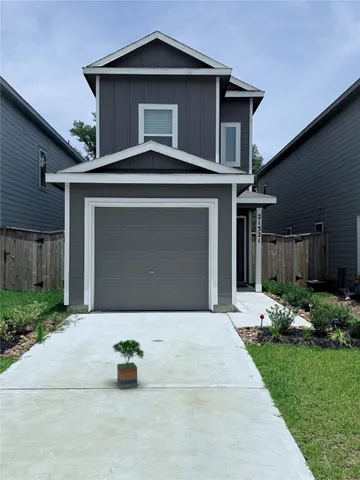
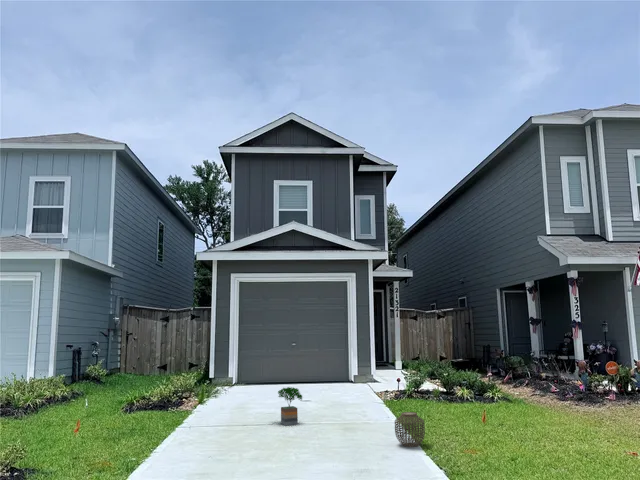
woven basket: none [265,399,310,454] -> present [395,412,425,447]

